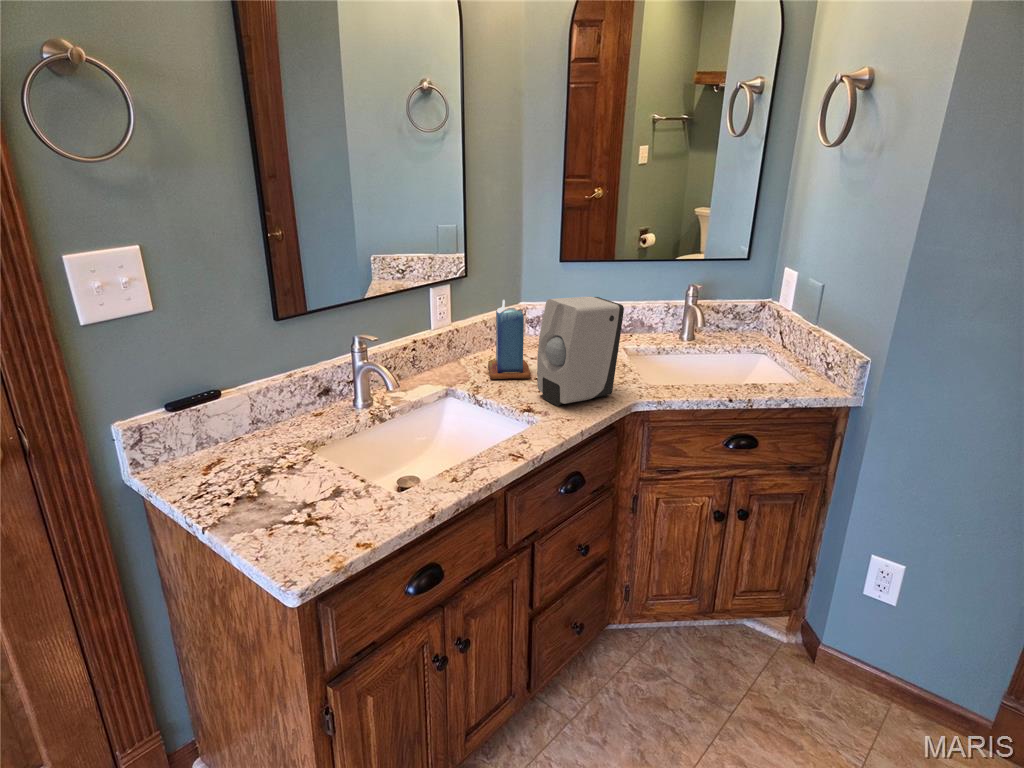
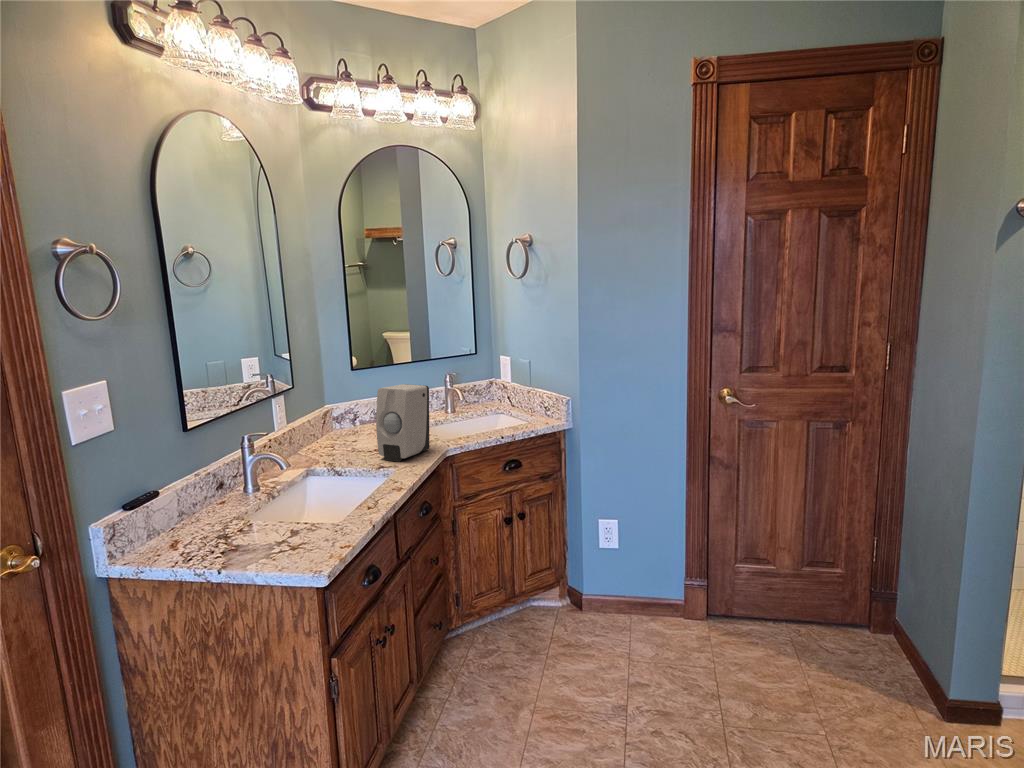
candle: present [488,300,531,379] -> none [325,398,365,458]

